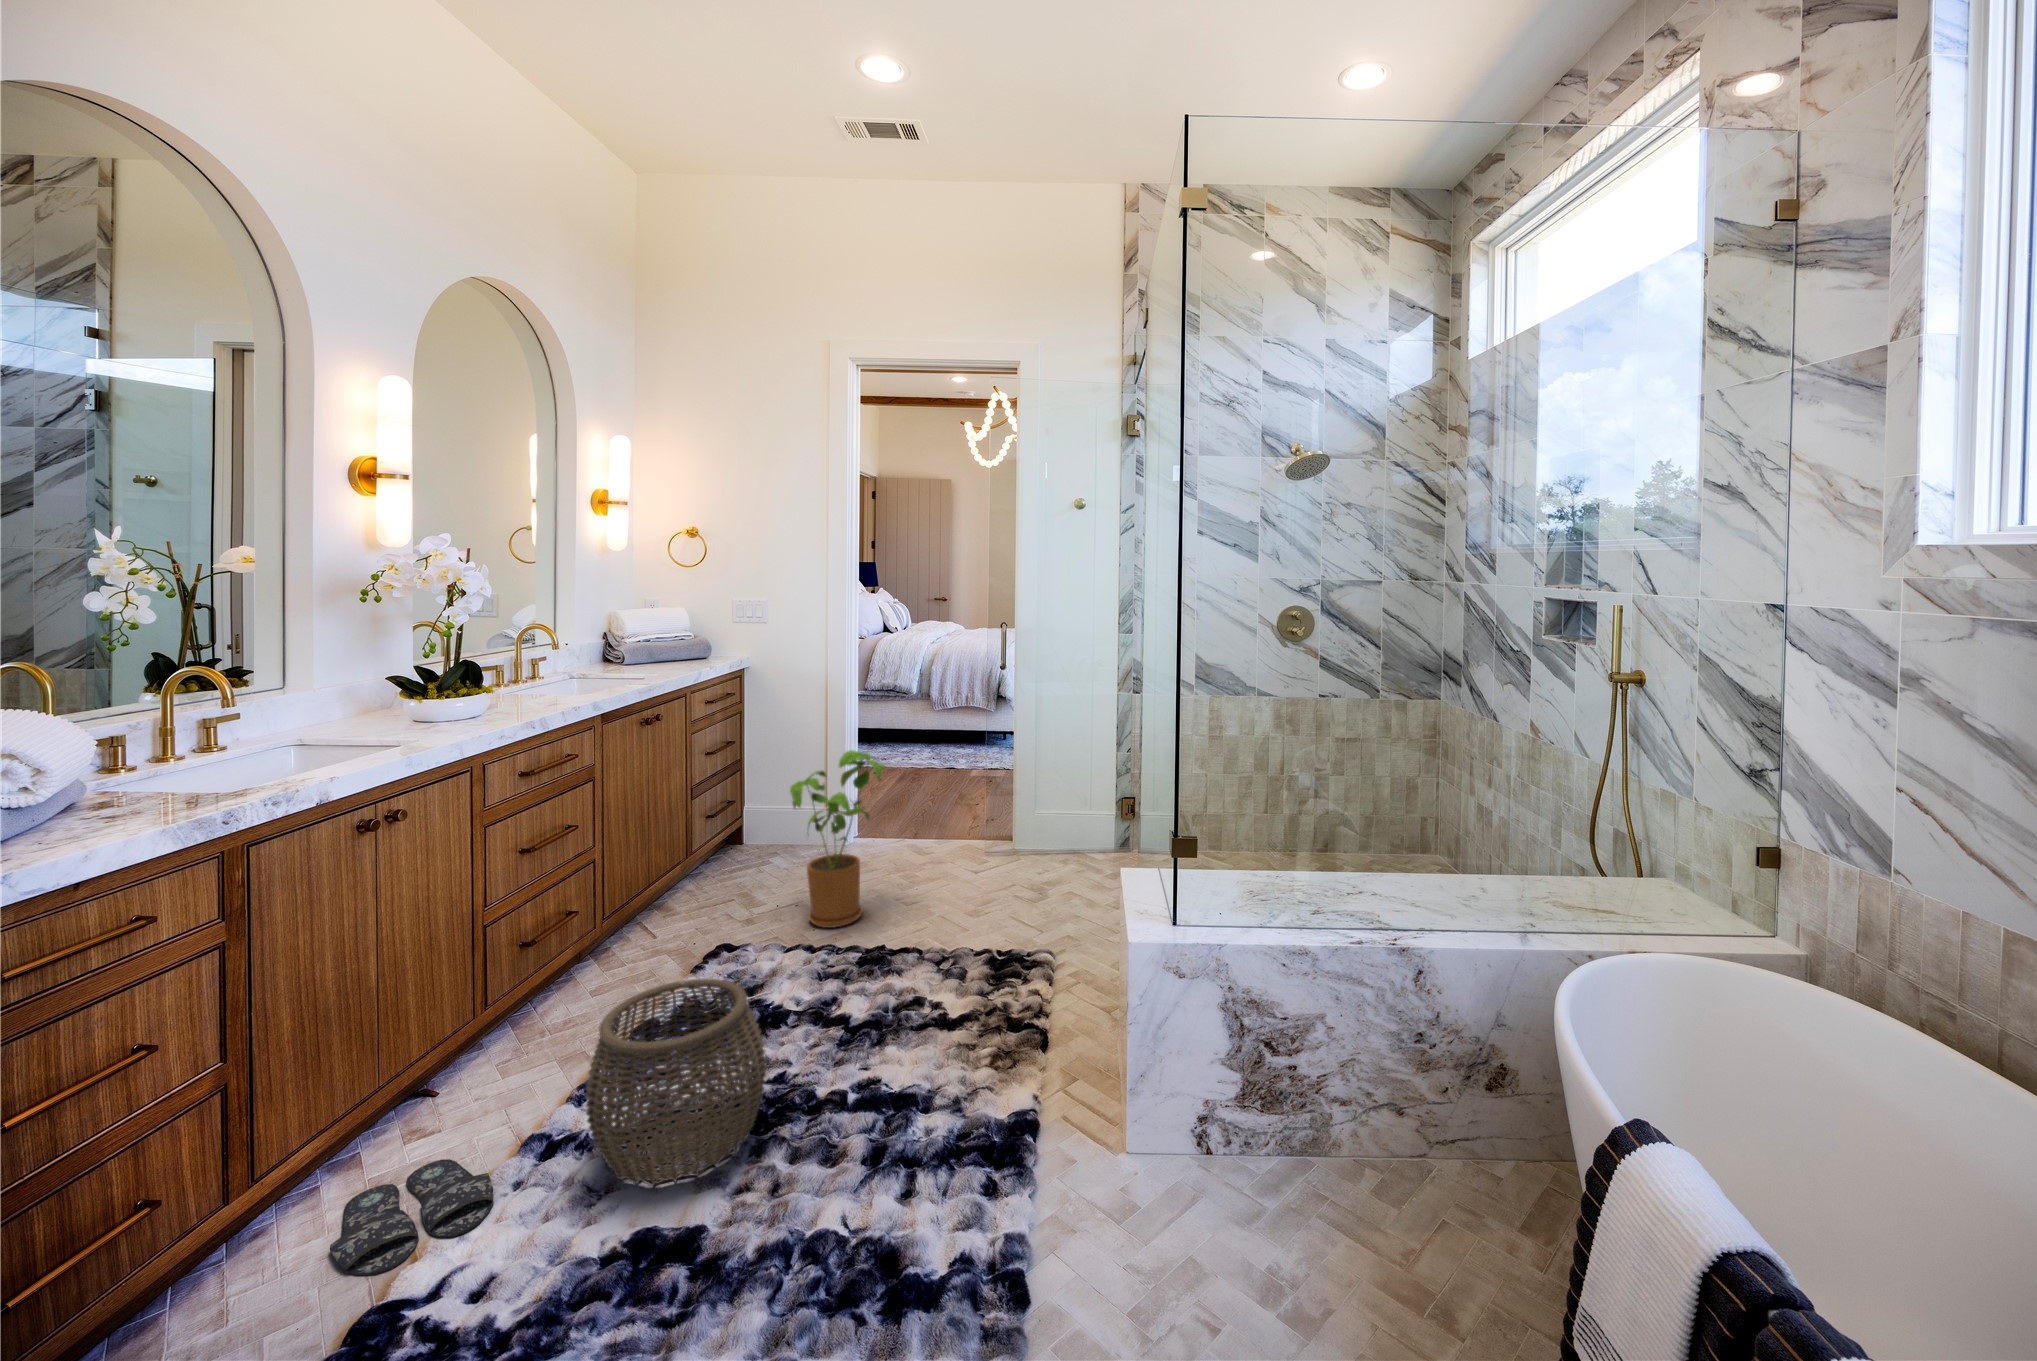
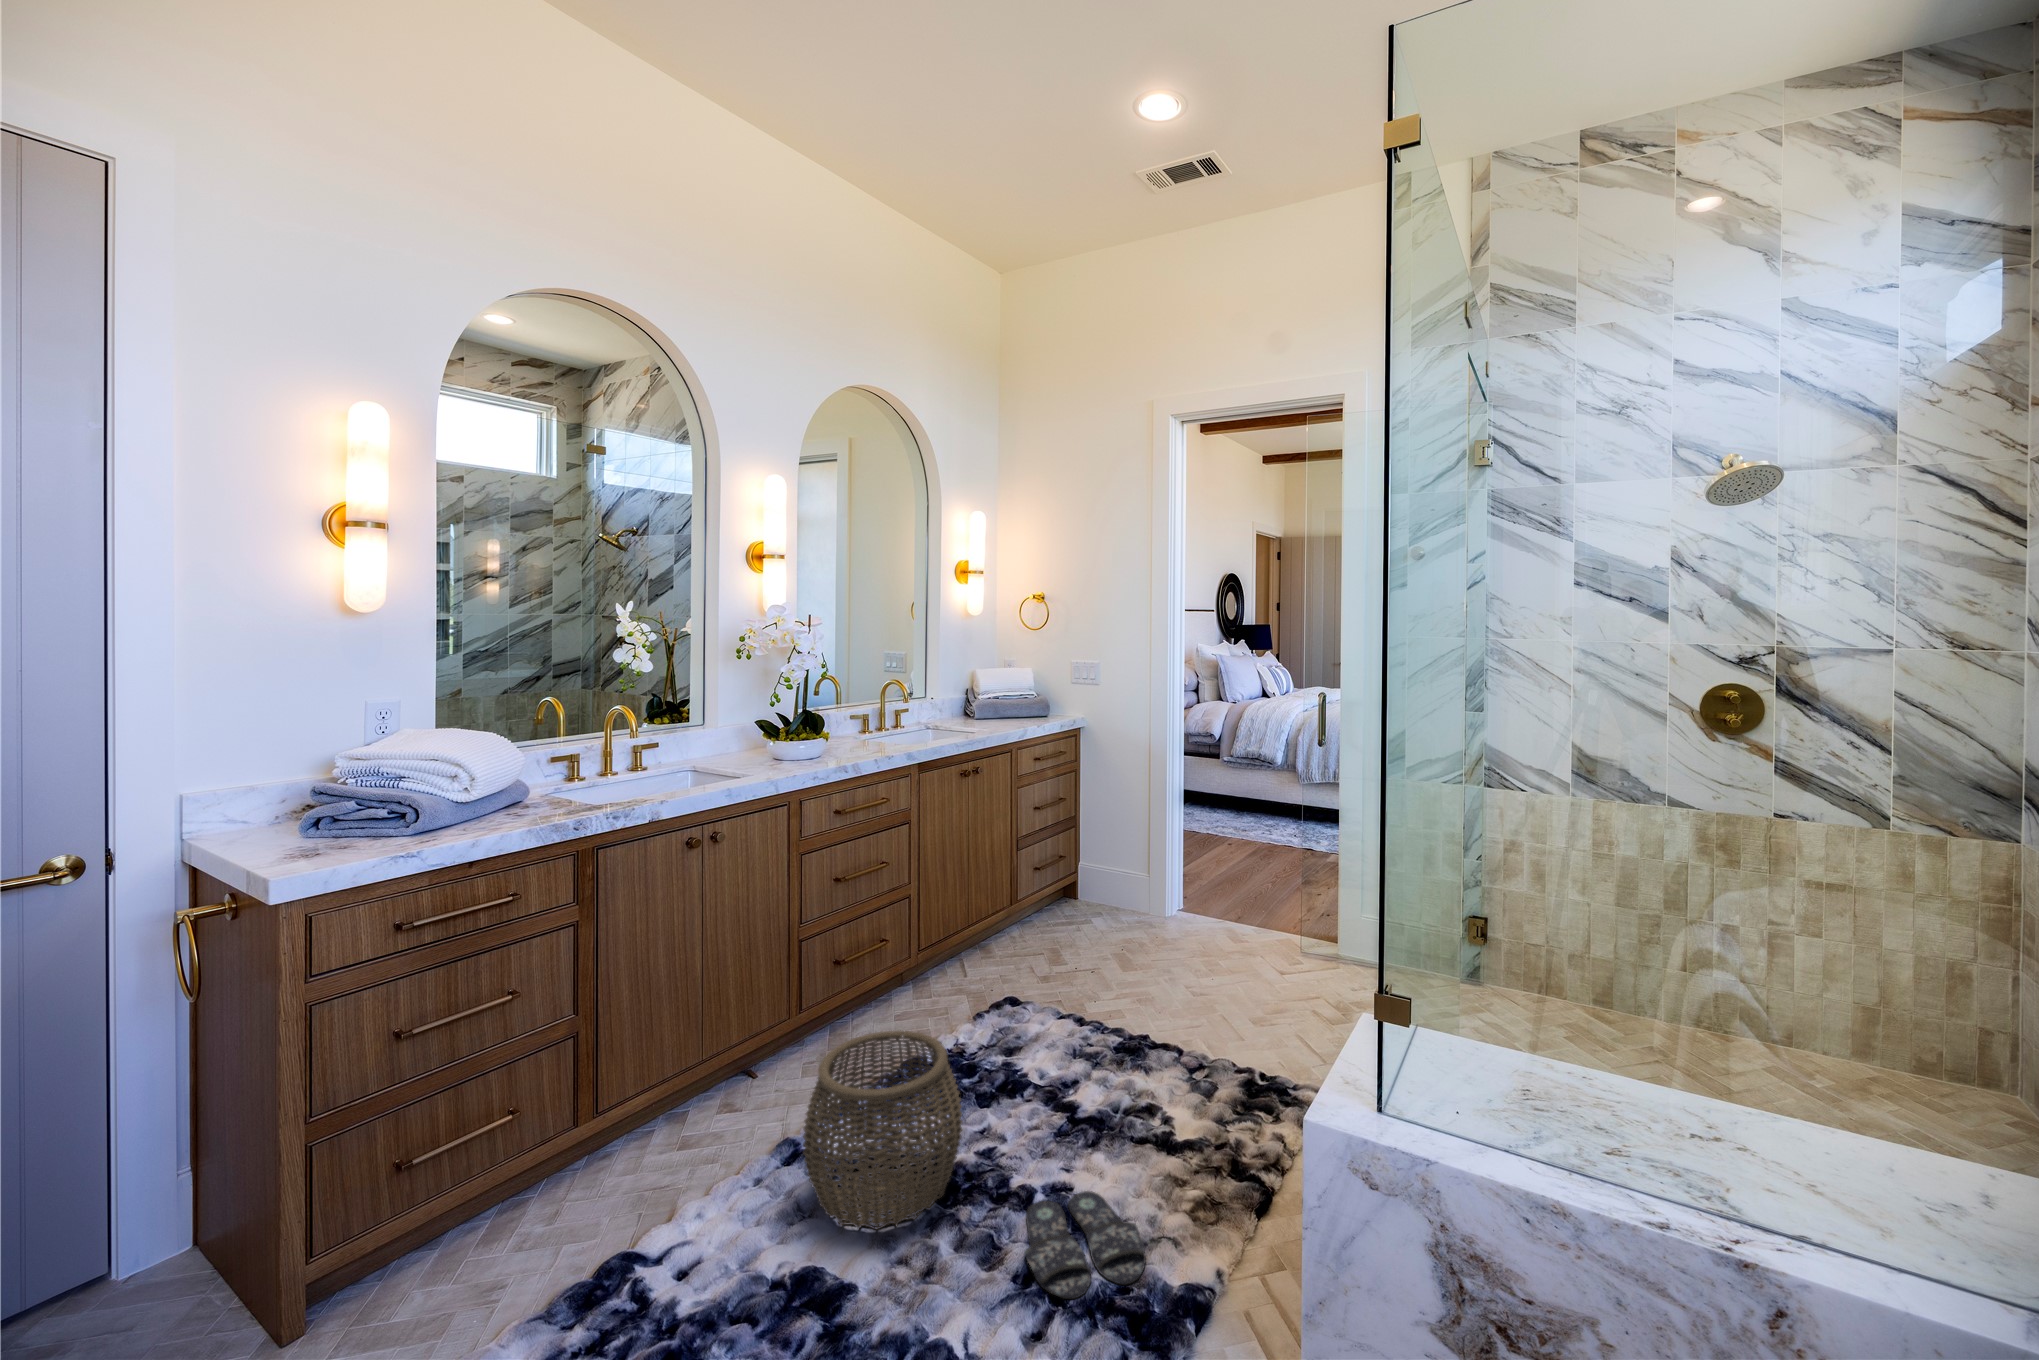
house plant: present [790,750,888,928] -> none [1082,823,1182,1003]
slippers: present [330,1159,493,1275] -> present [1024,1191,1146,1299]

